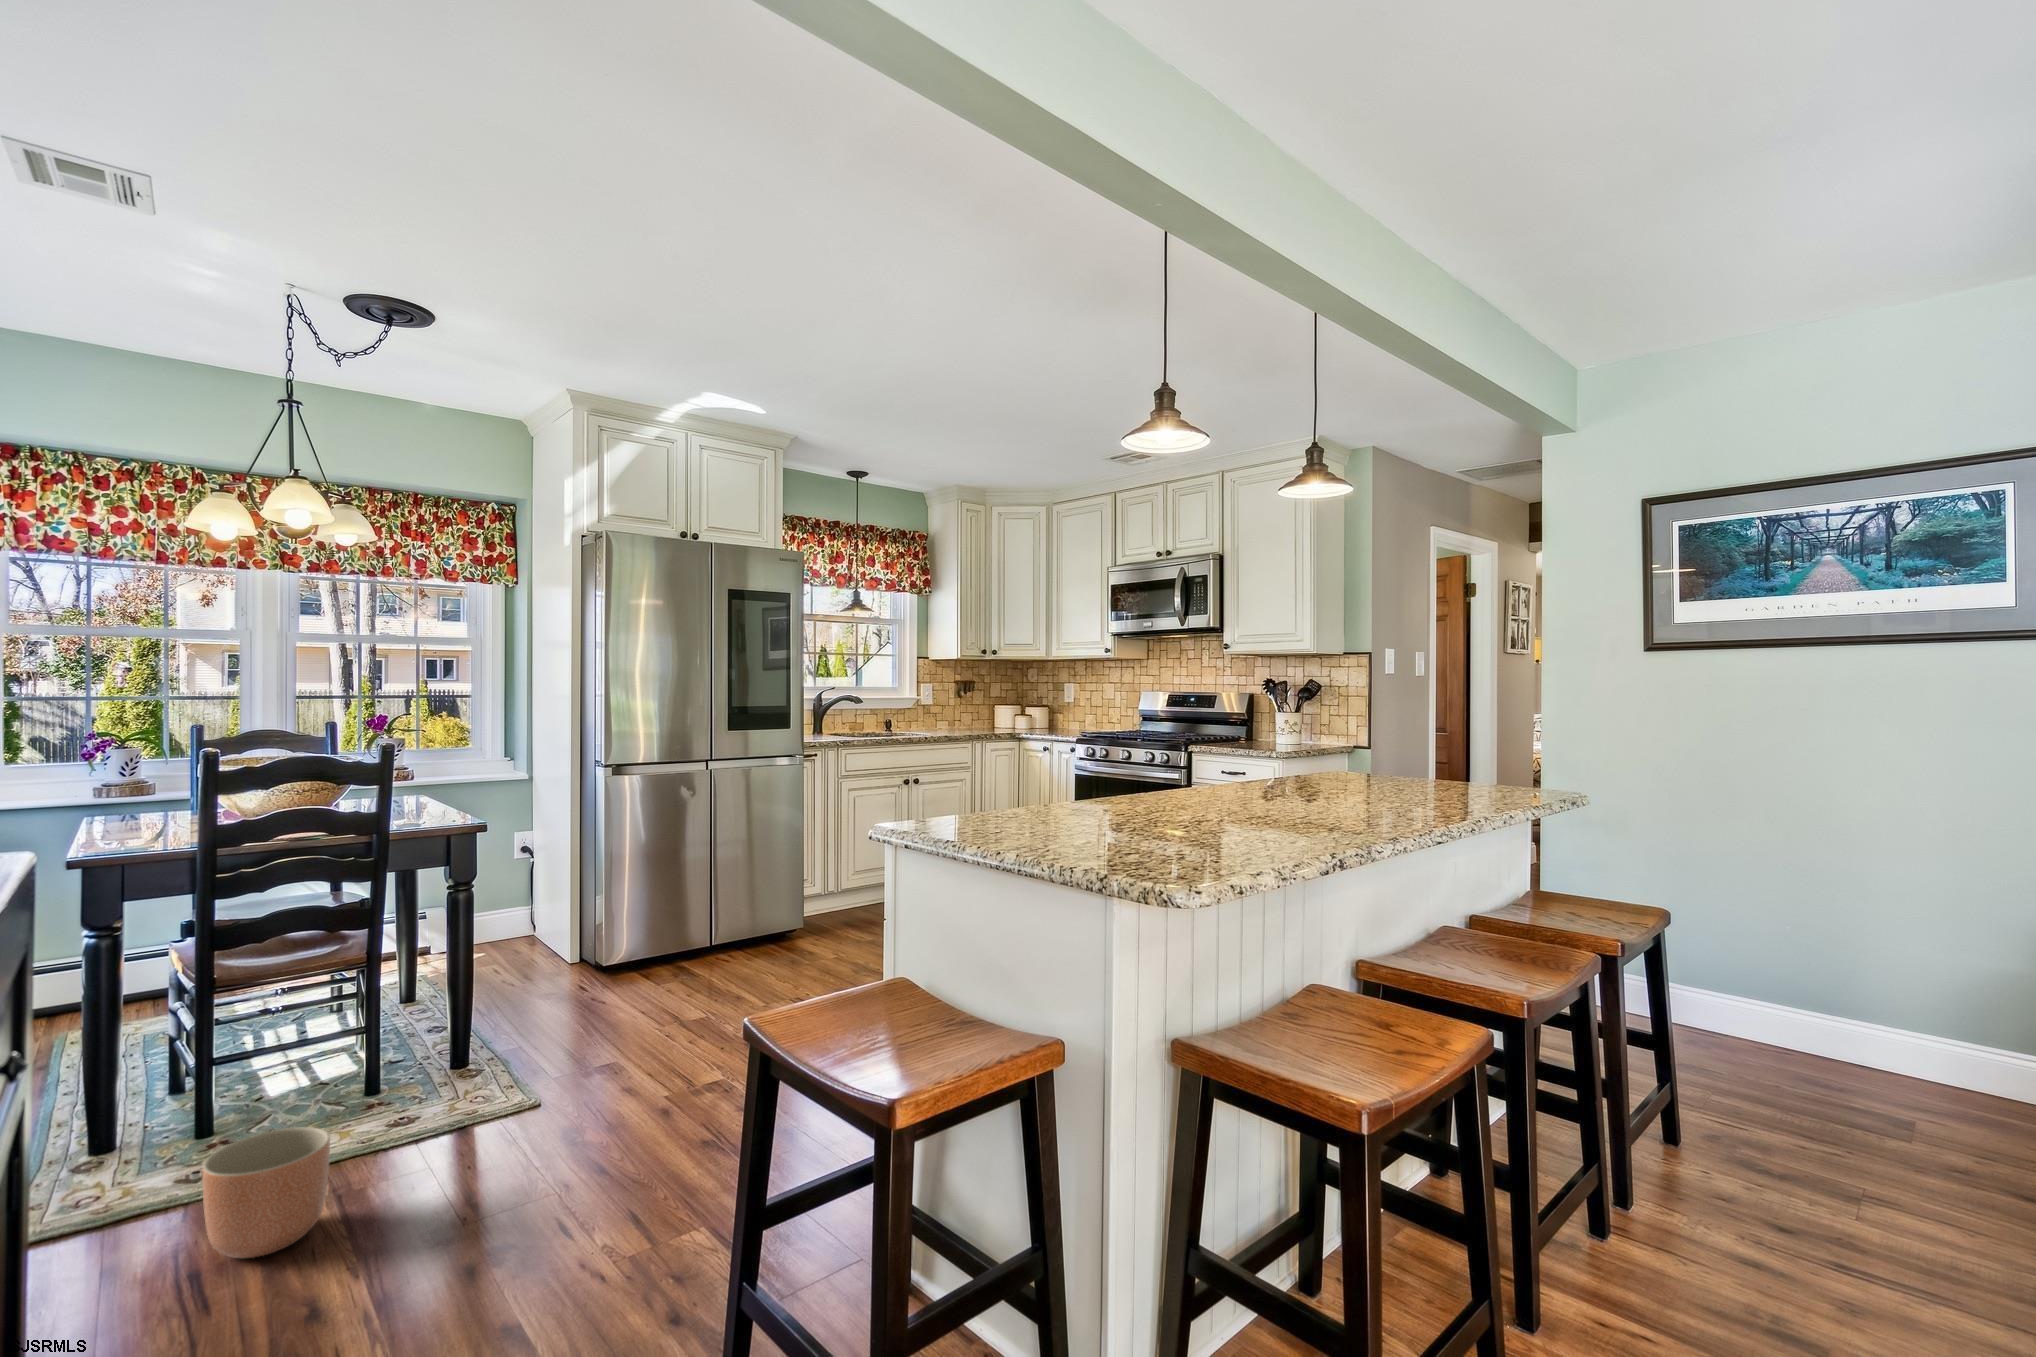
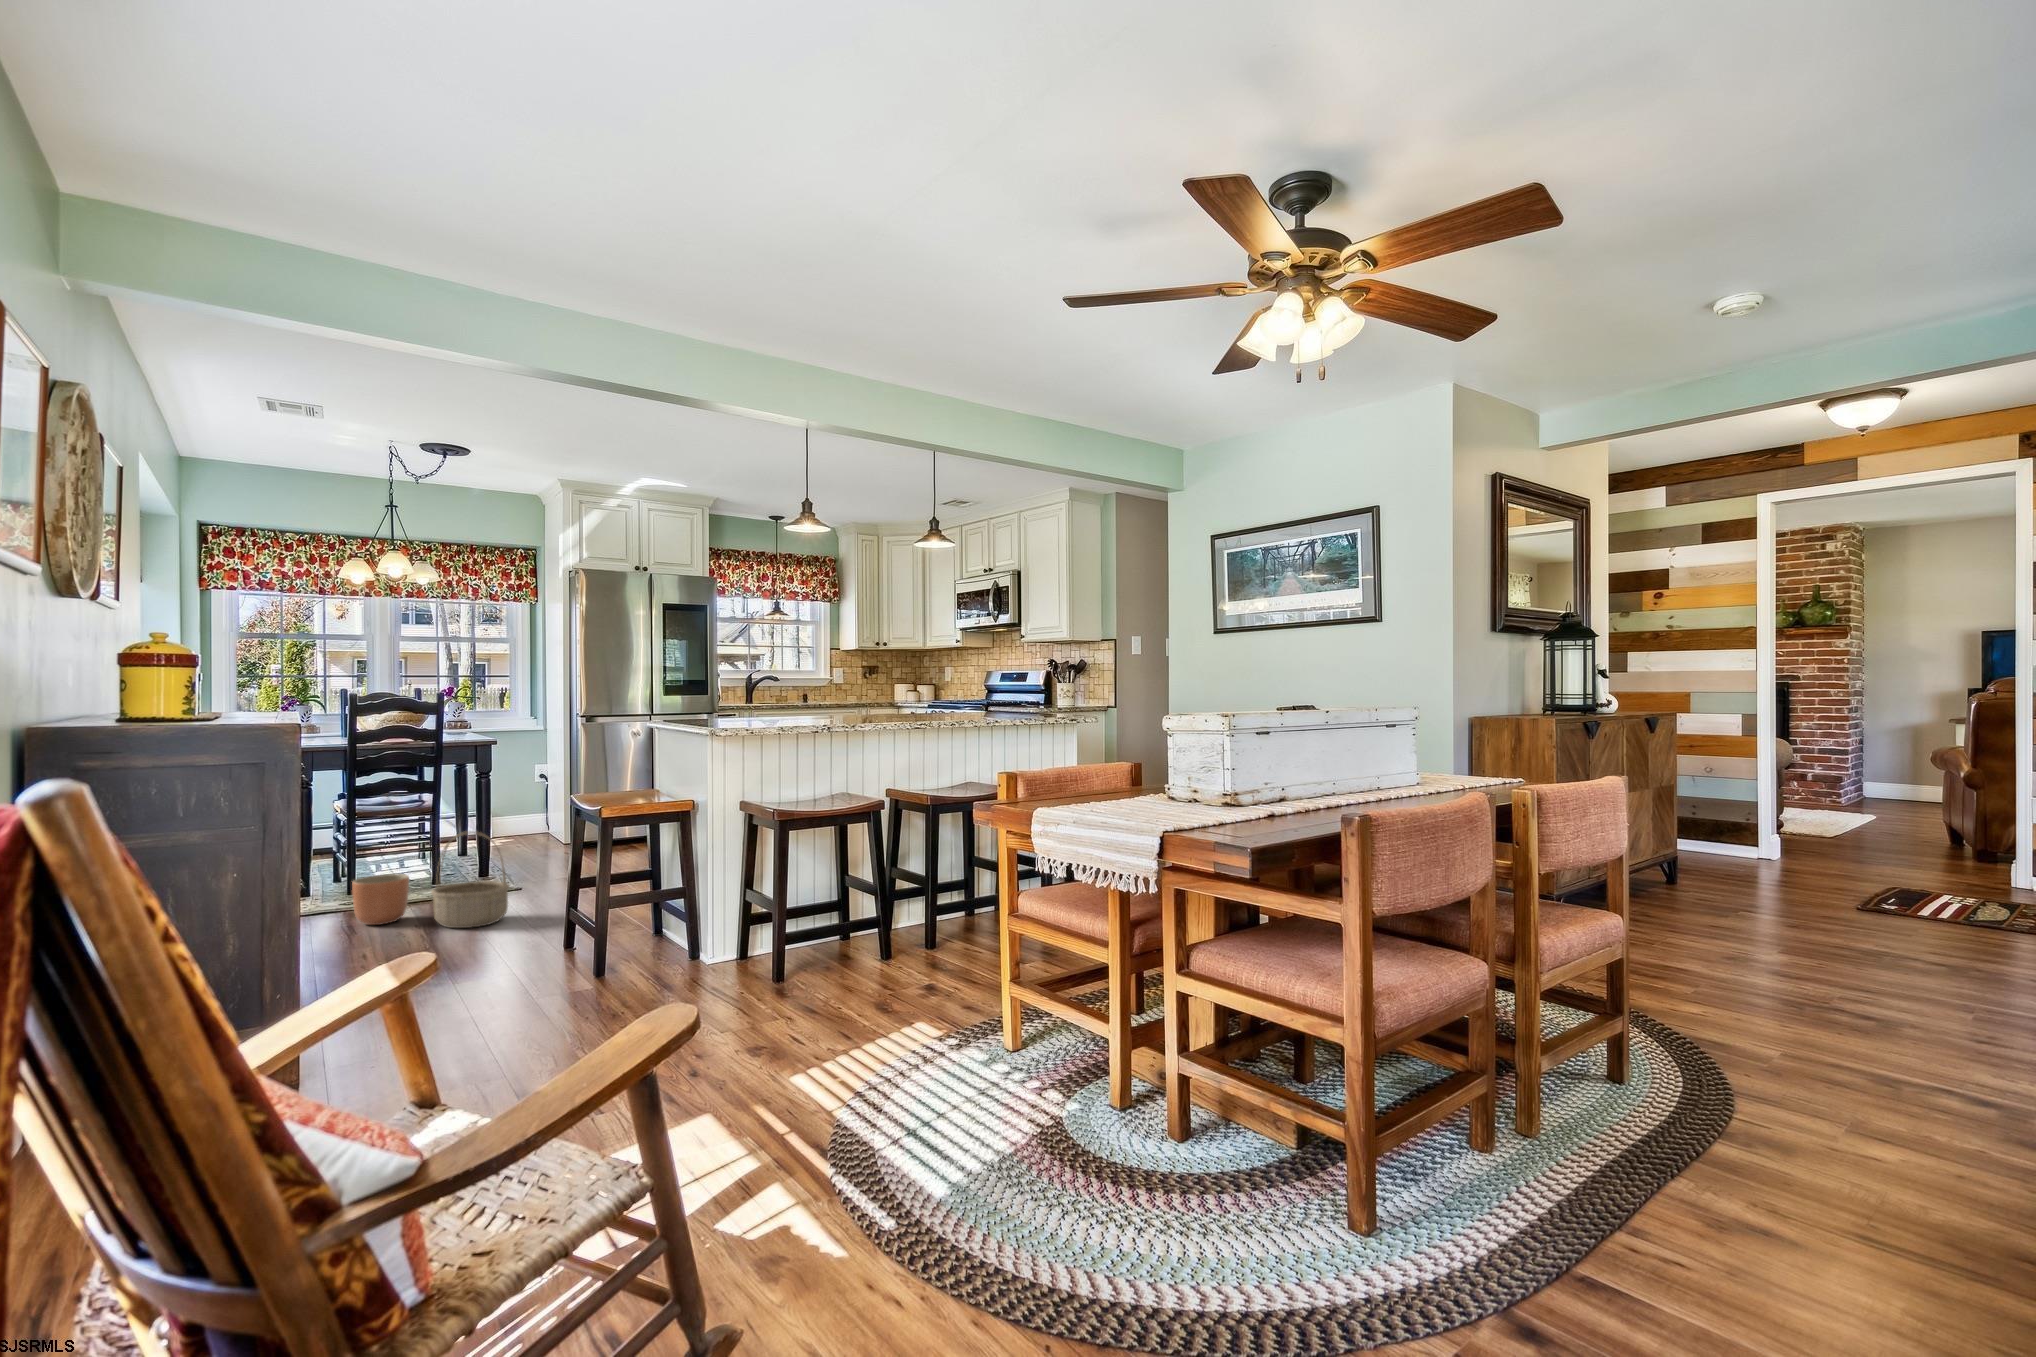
basket: none [382,1046,550,1264] -> present [431,832,509,928]

